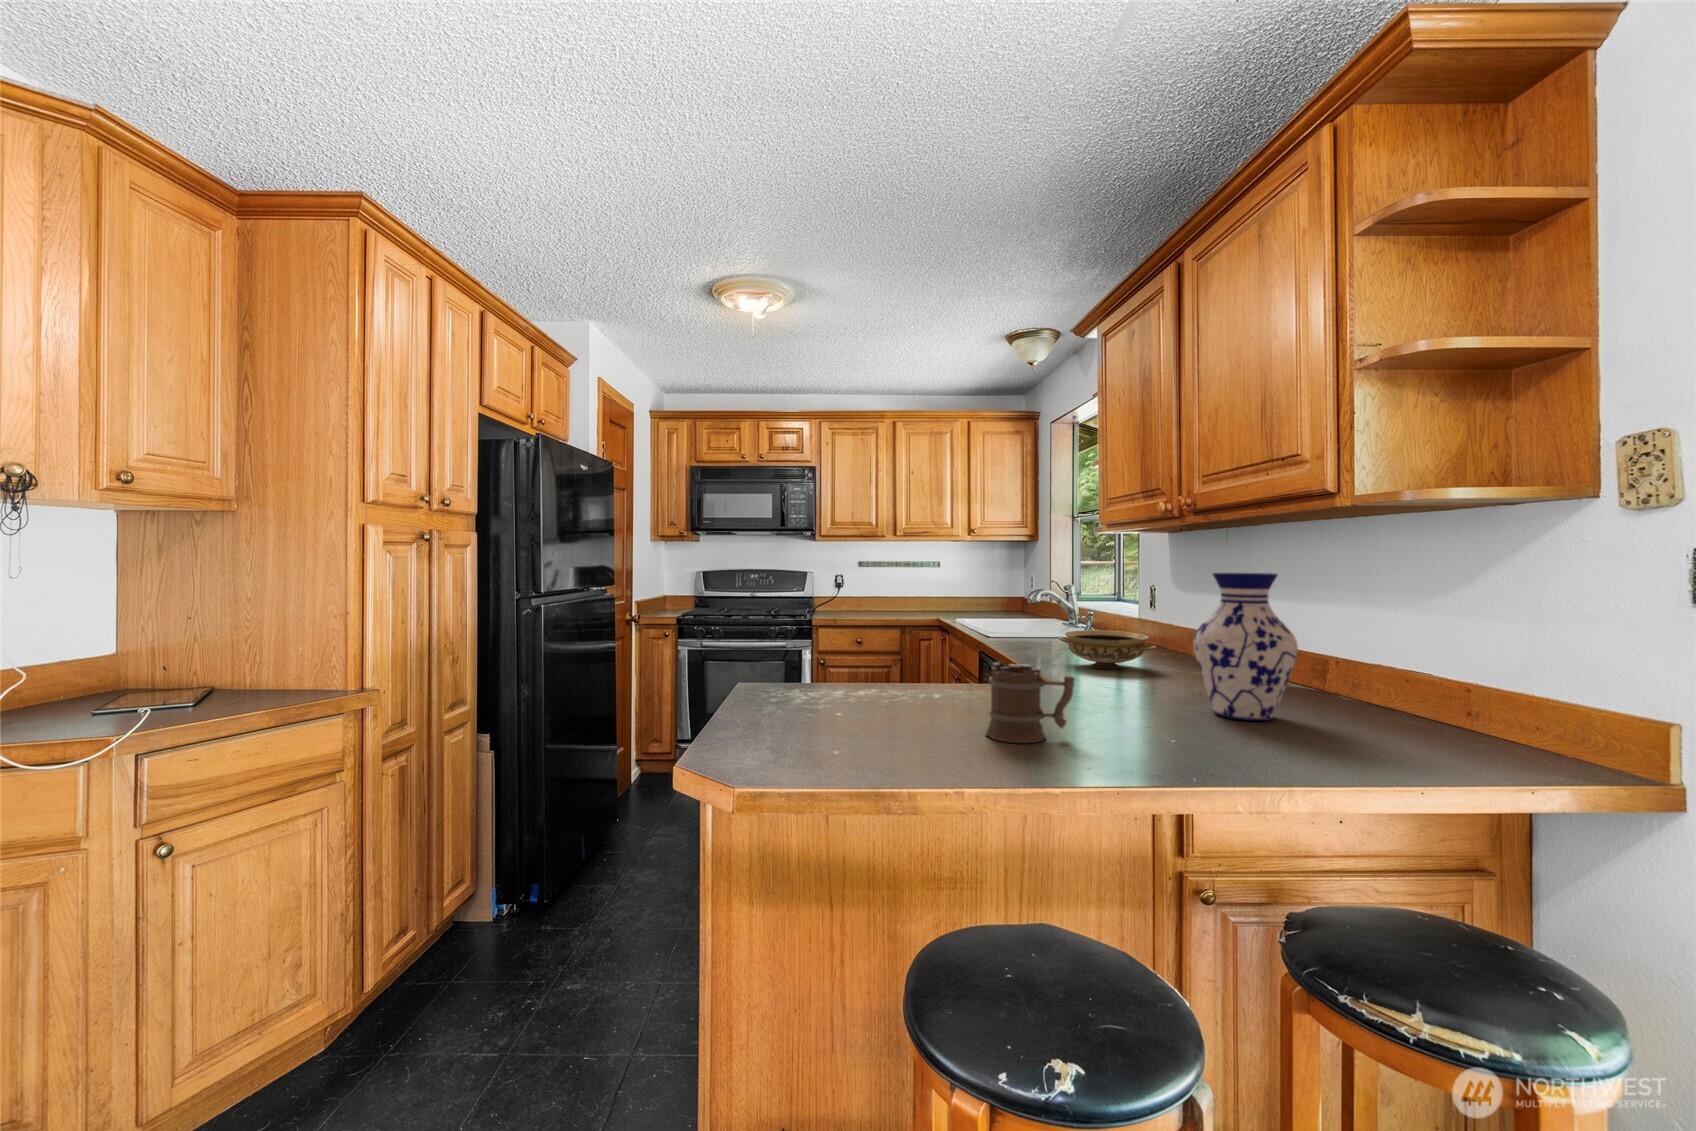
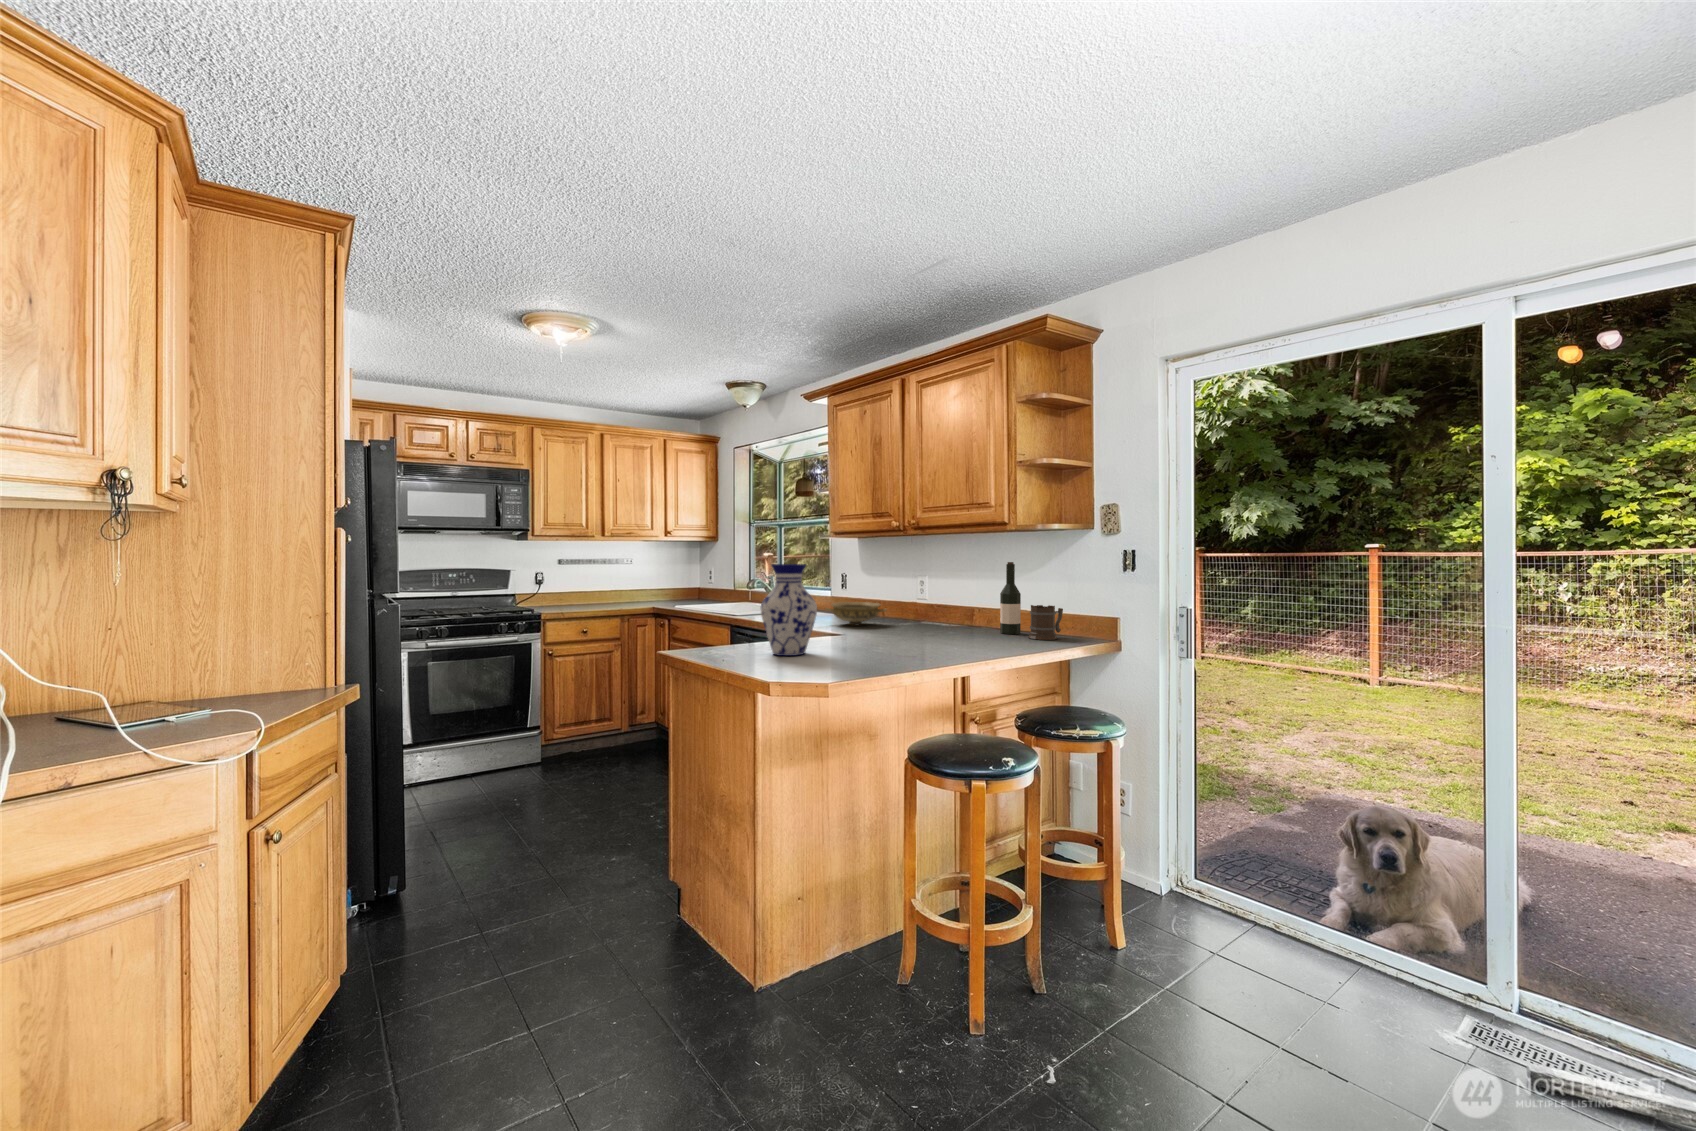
vase: present [1193,573,1298,721] -> present [761,564,817,656]
wine bottle: none [1352,574,1401,725] -> present [1000,562,1021,634]
mug: present [986,662,1075,743] -> present [1028,605,1063,640]

